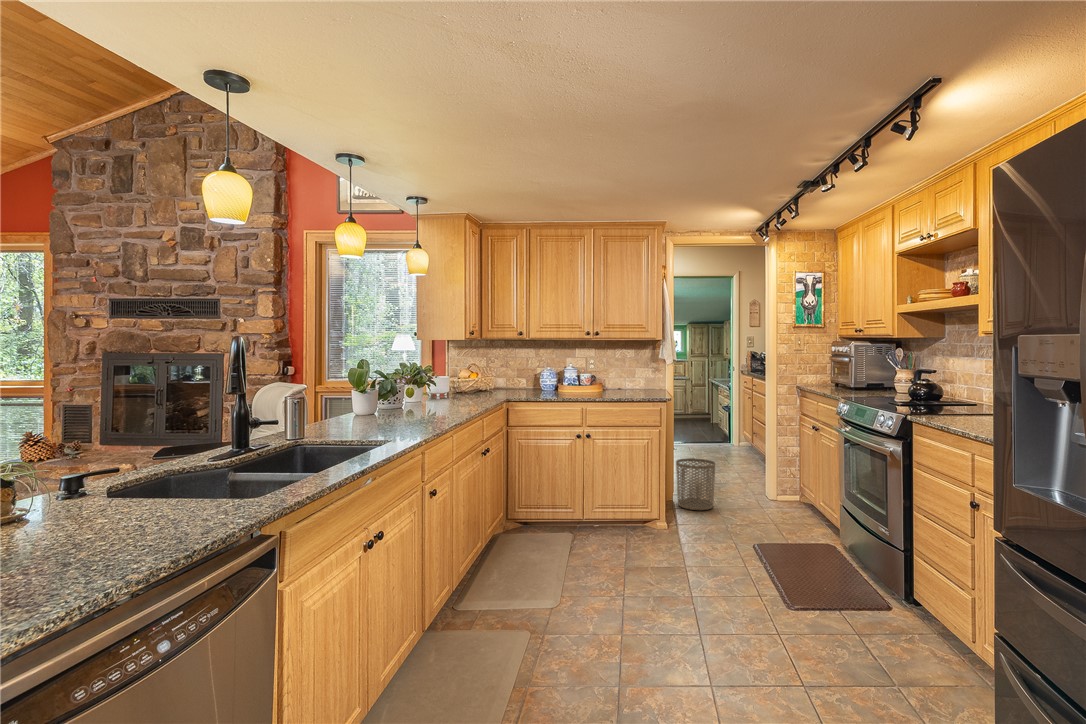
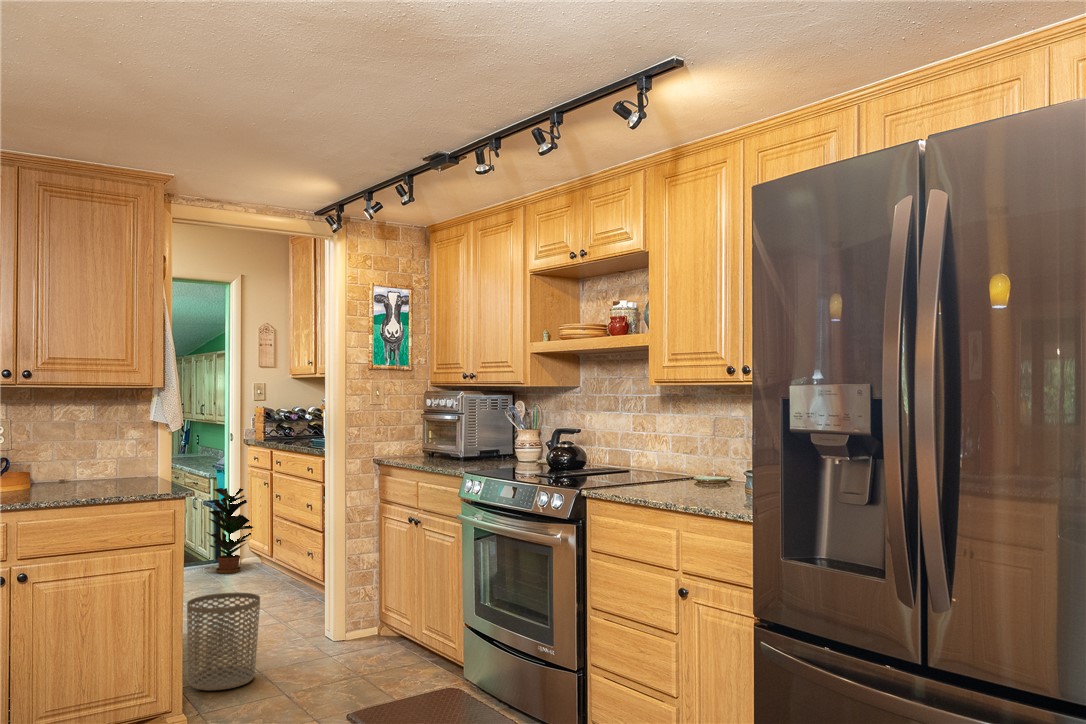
potted plant: none [717,401,749,452] -> present [207,488,253,574]

